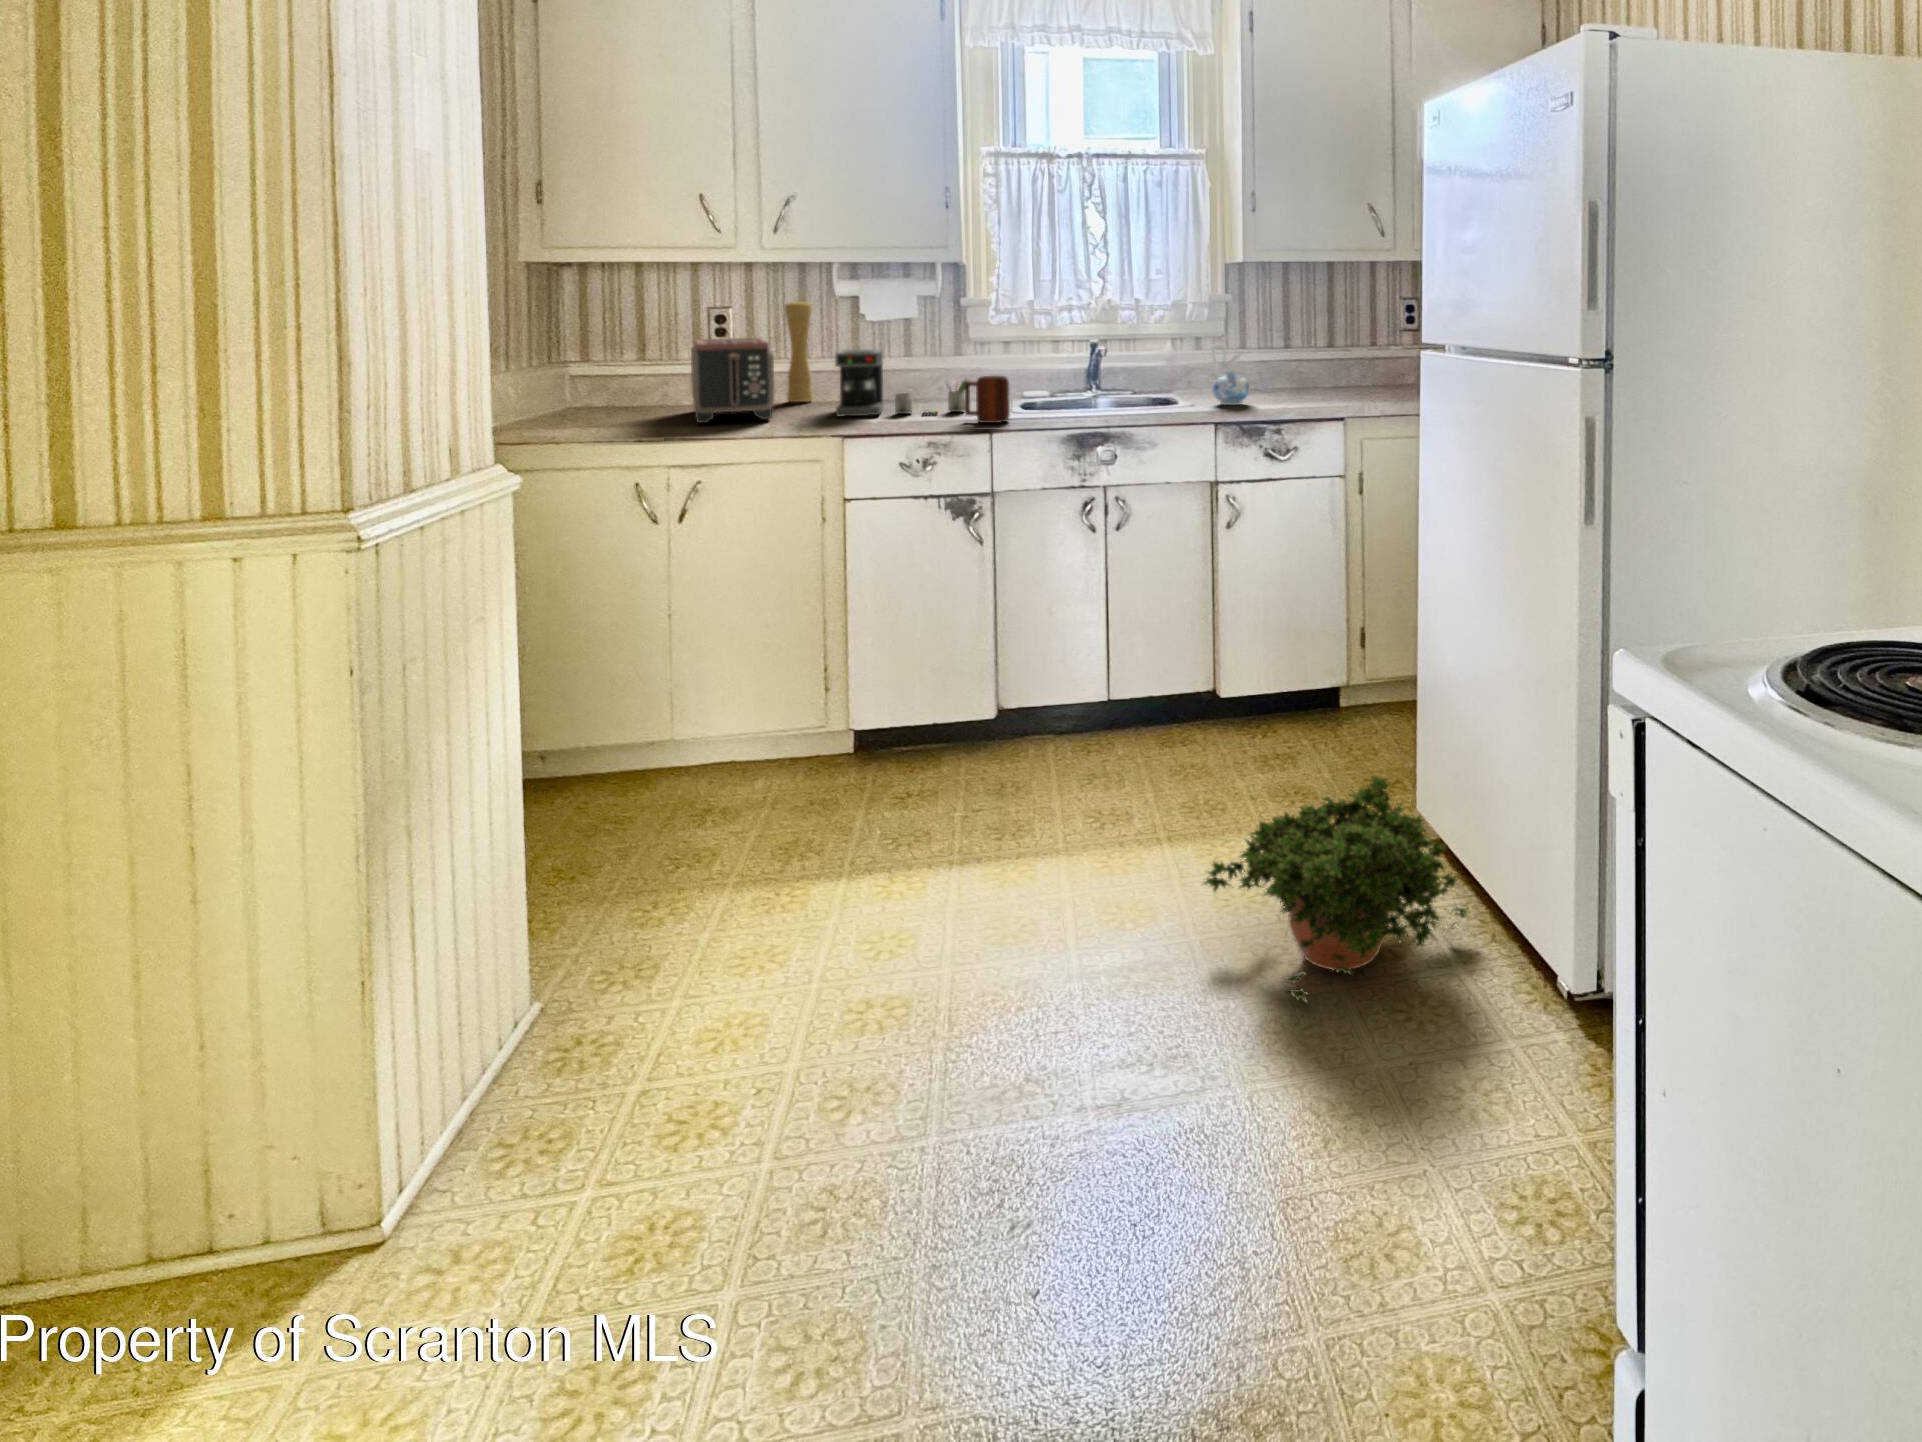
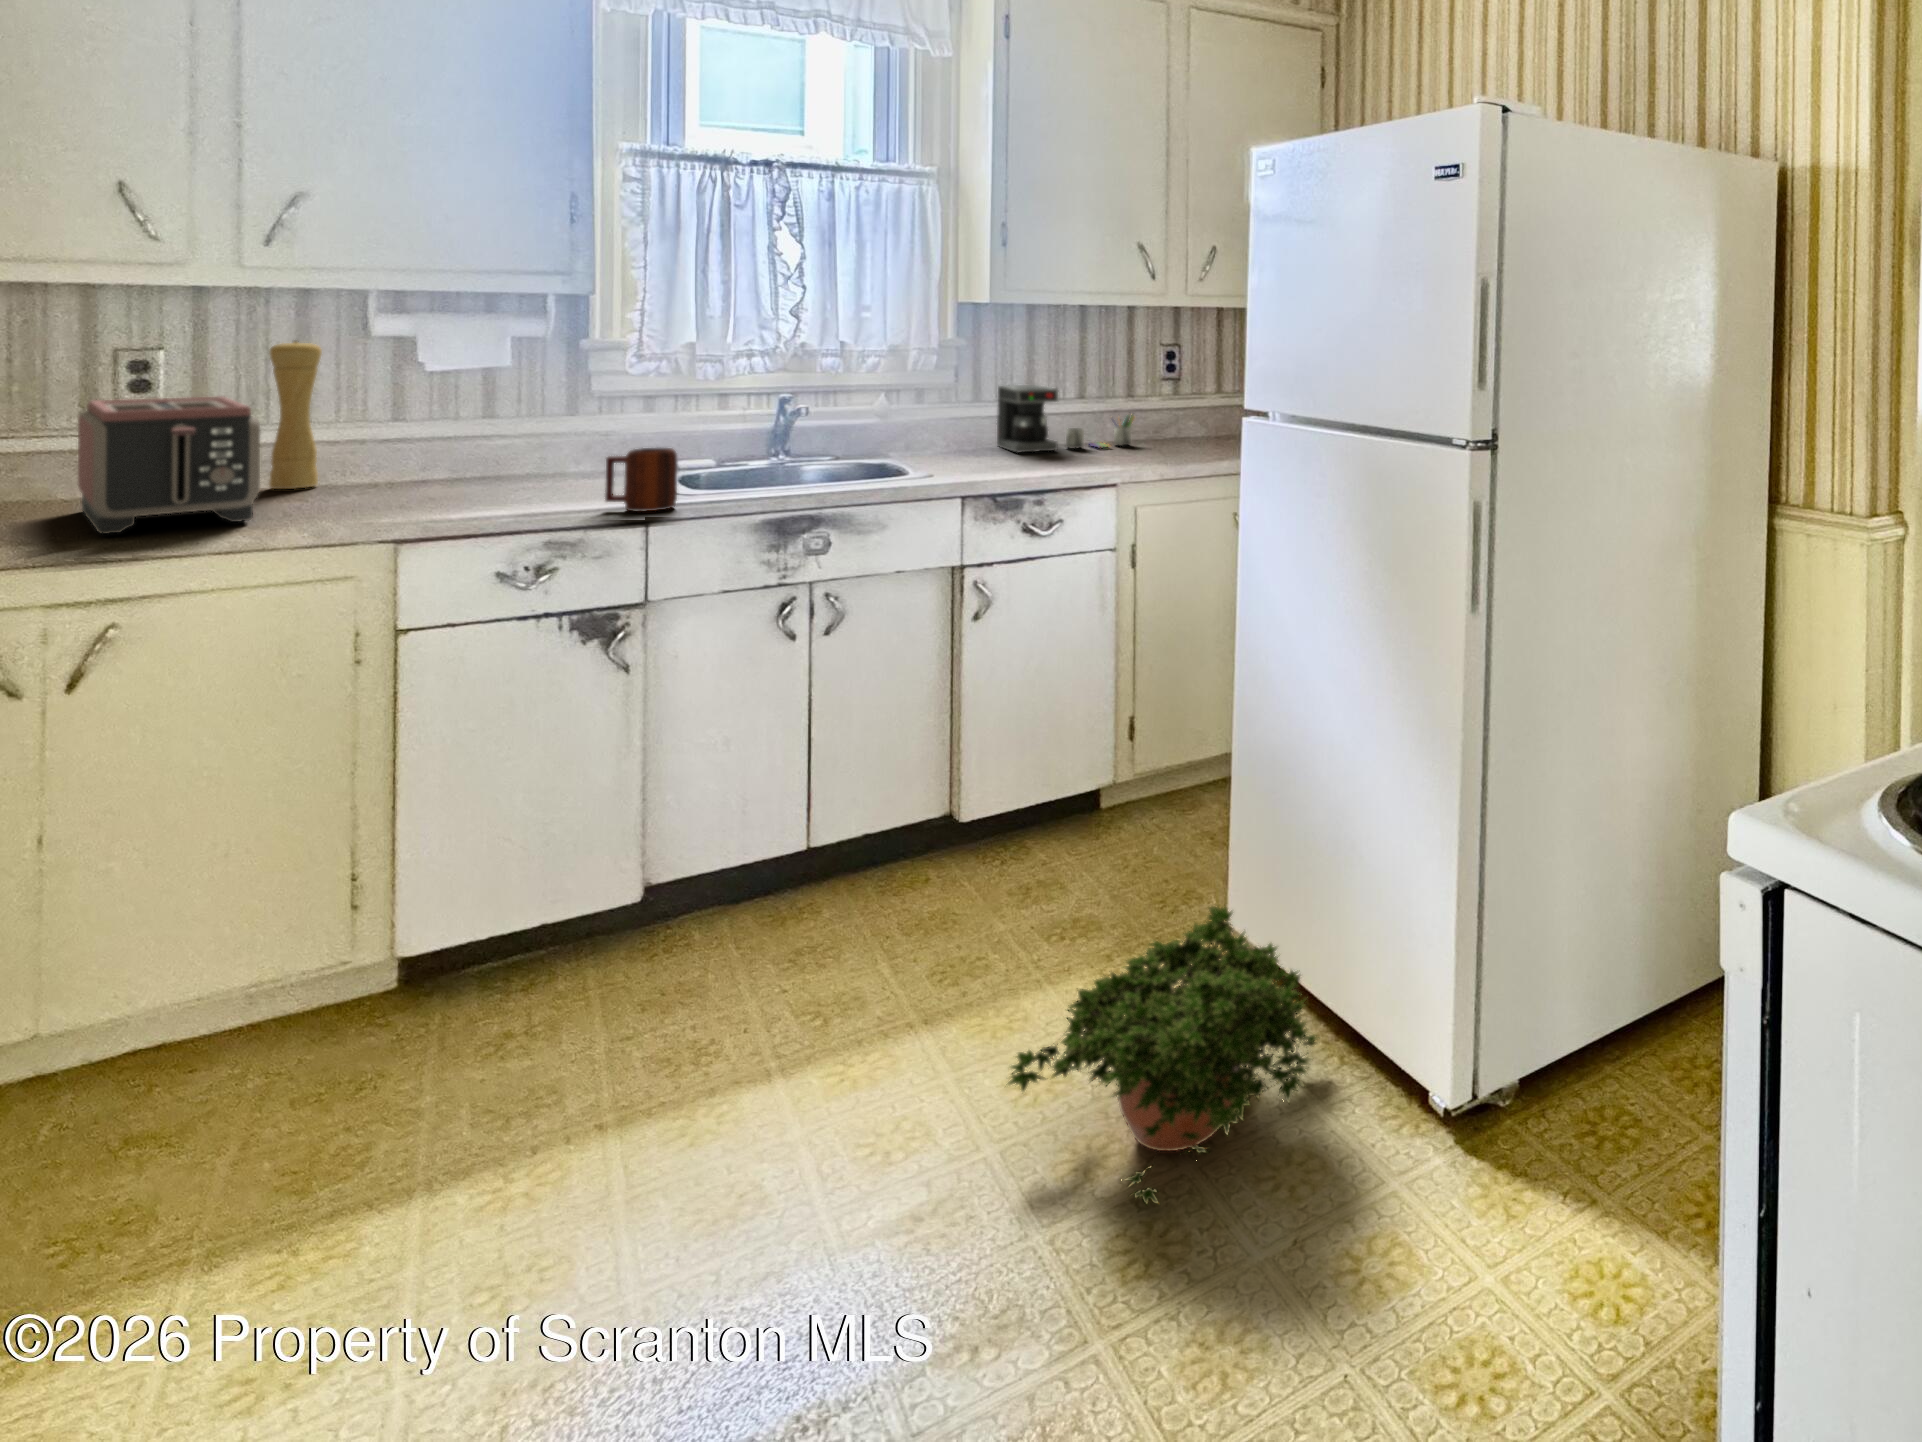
ceramic pitcher: present [1212,343,1249,405] -> none [954,399,1001,472]
coffee maker: present [835,349,967,416] -> present [997,385,1134,453]

